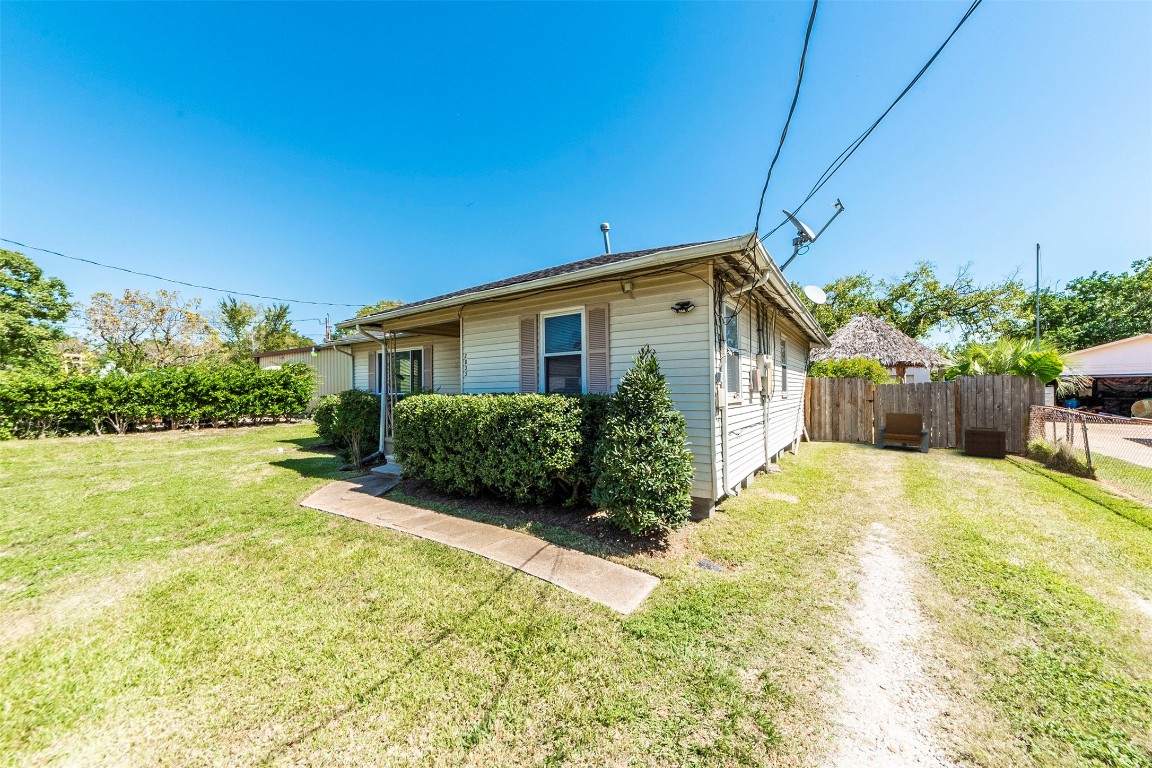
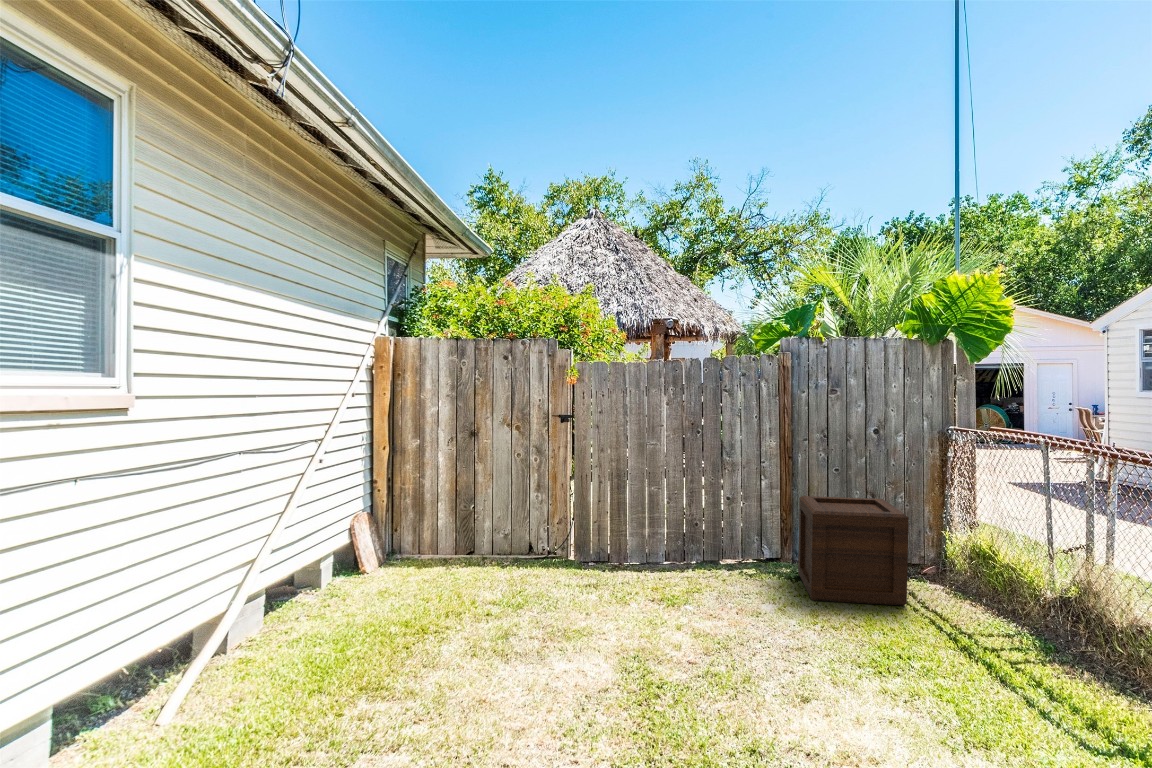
lounge chair: present [877,413,930,453] -> none [569,457,716,609]

